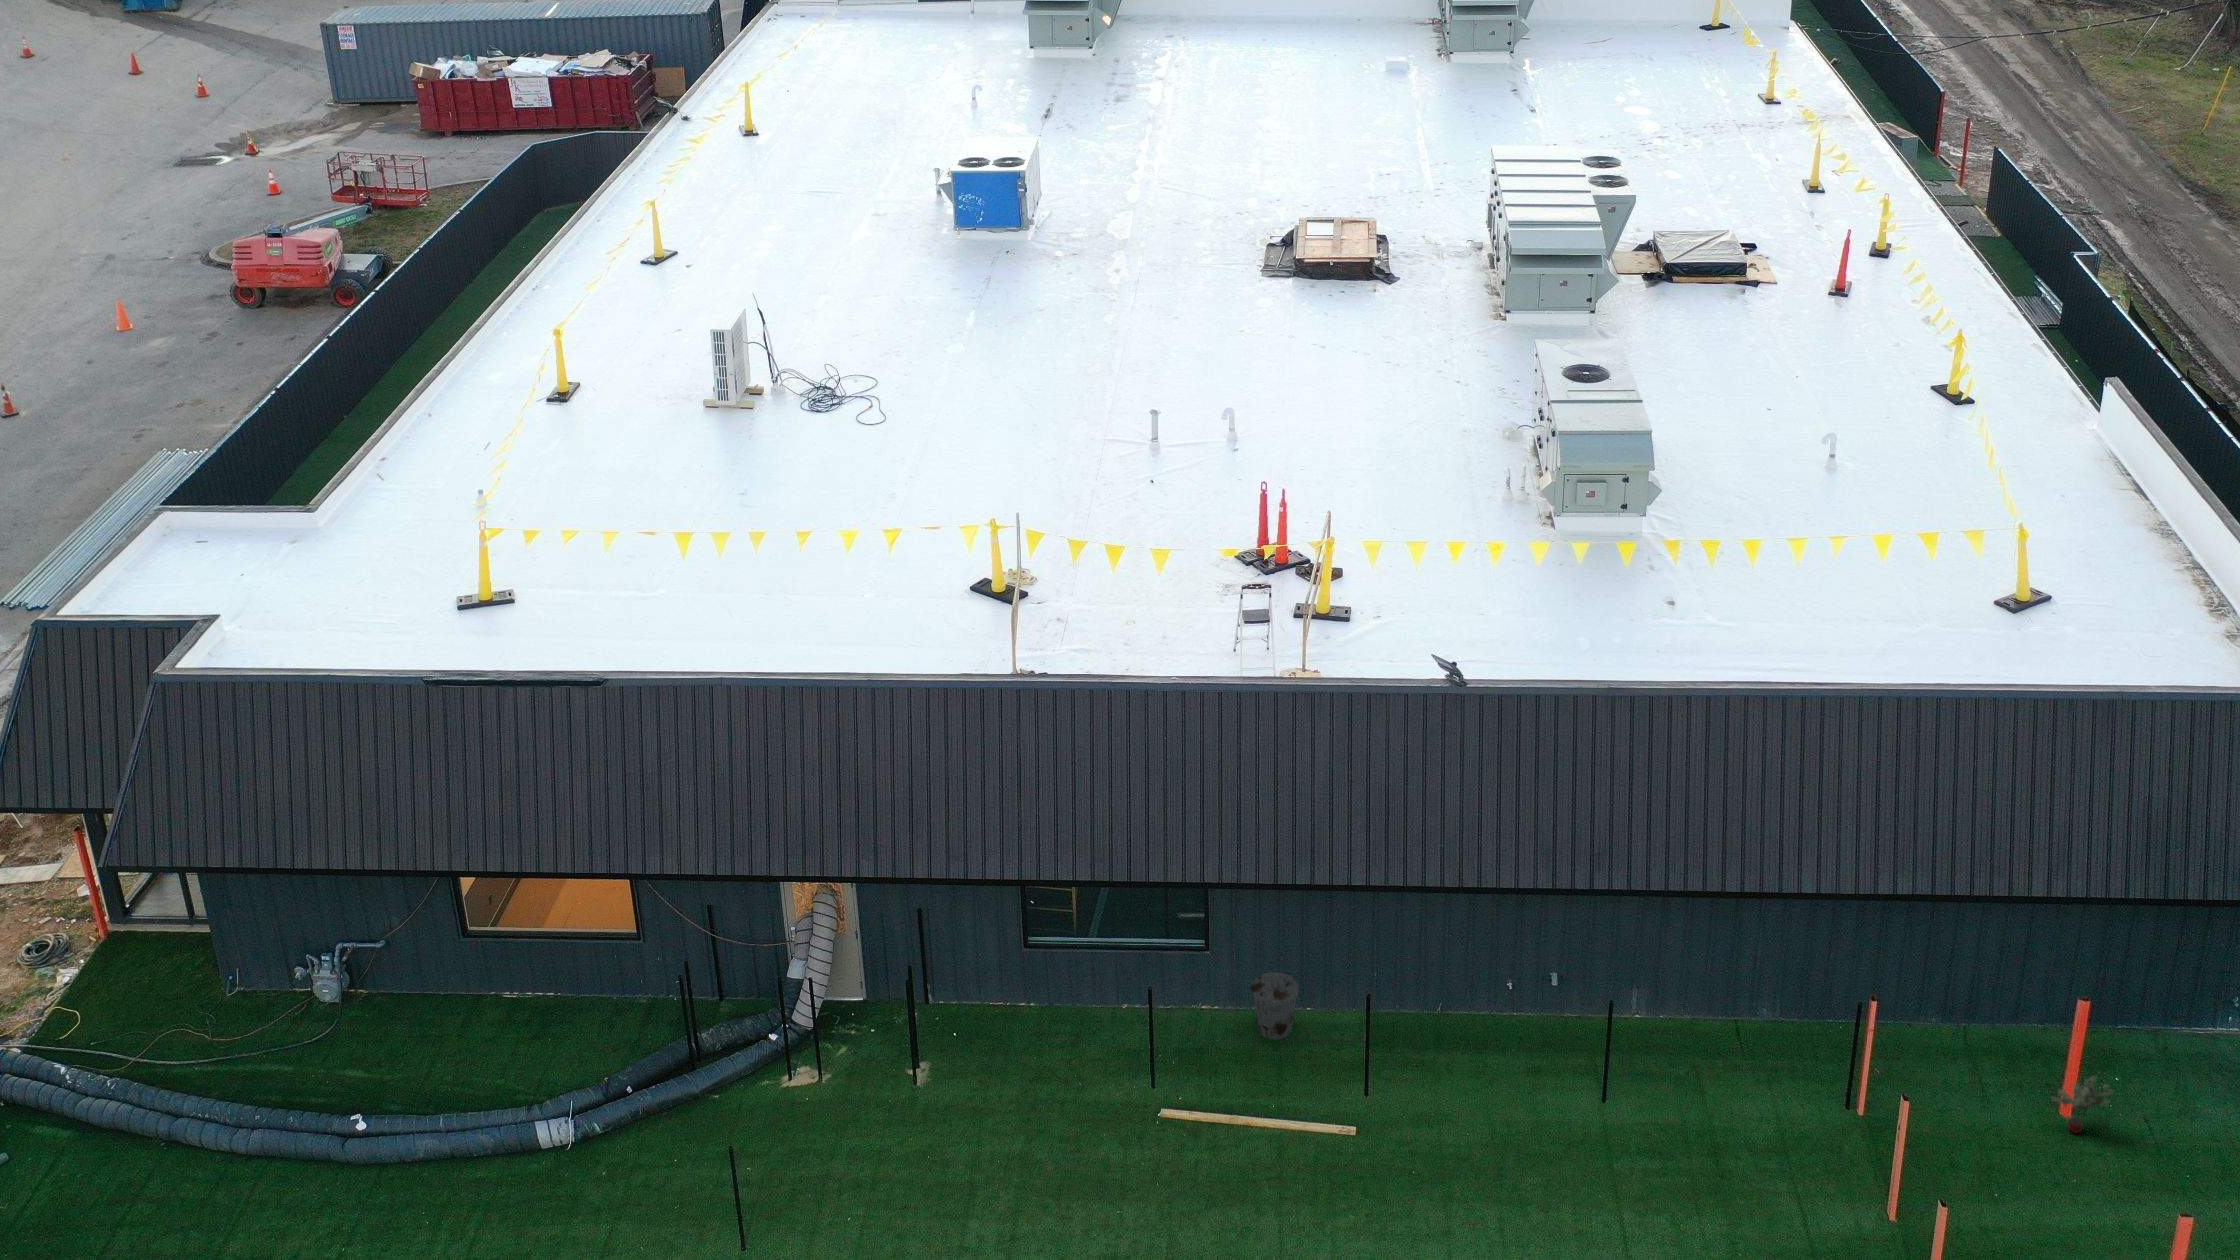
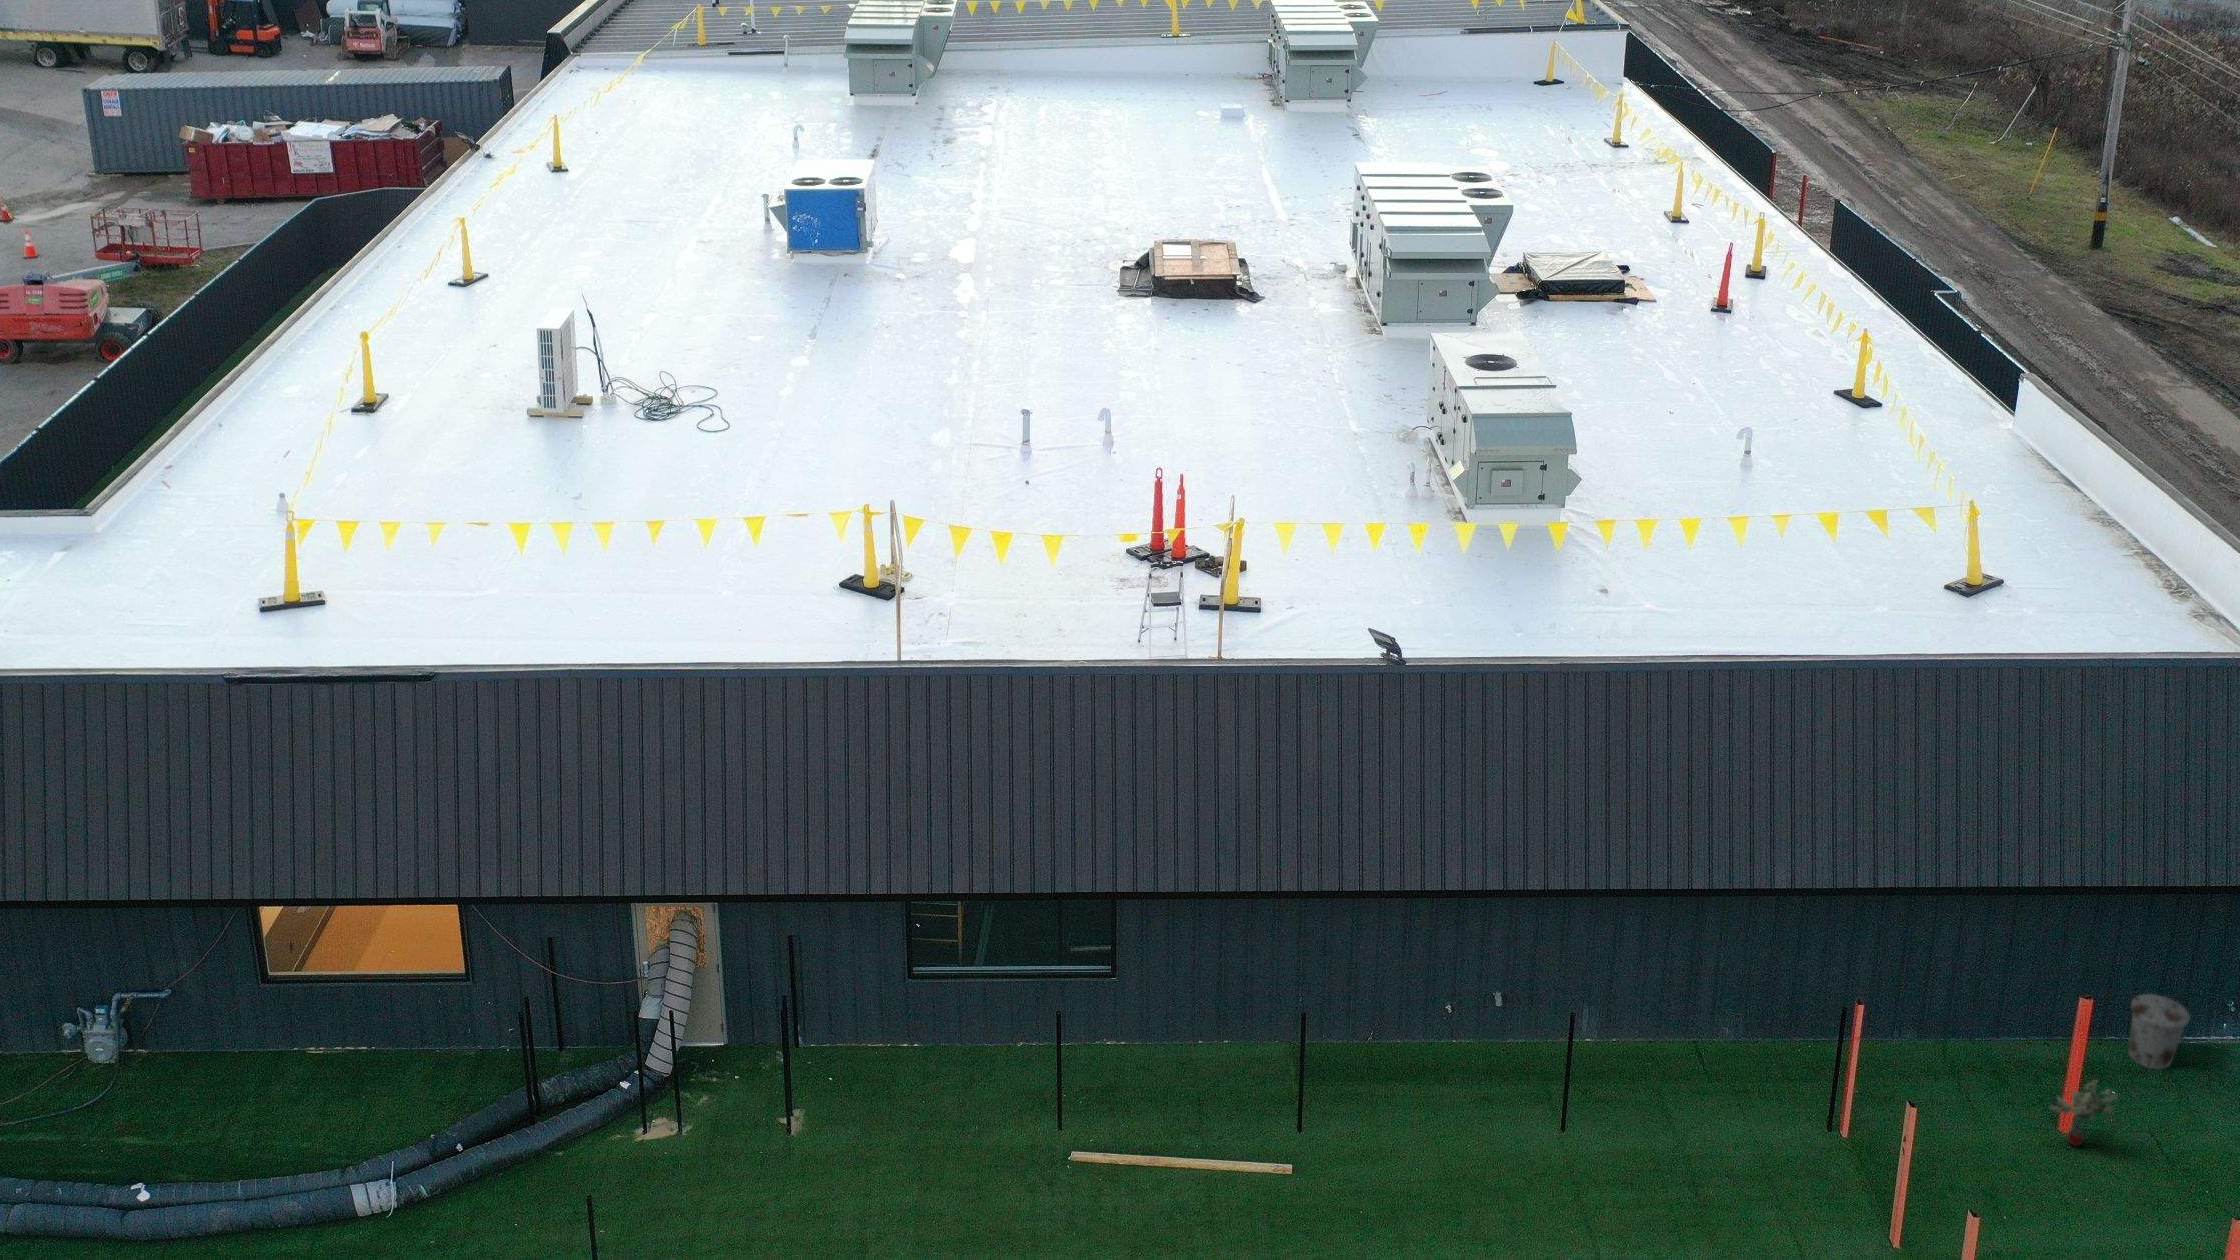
trash can: present [1251,972,1299,1040] -> present [2129,994,2190,1069]

